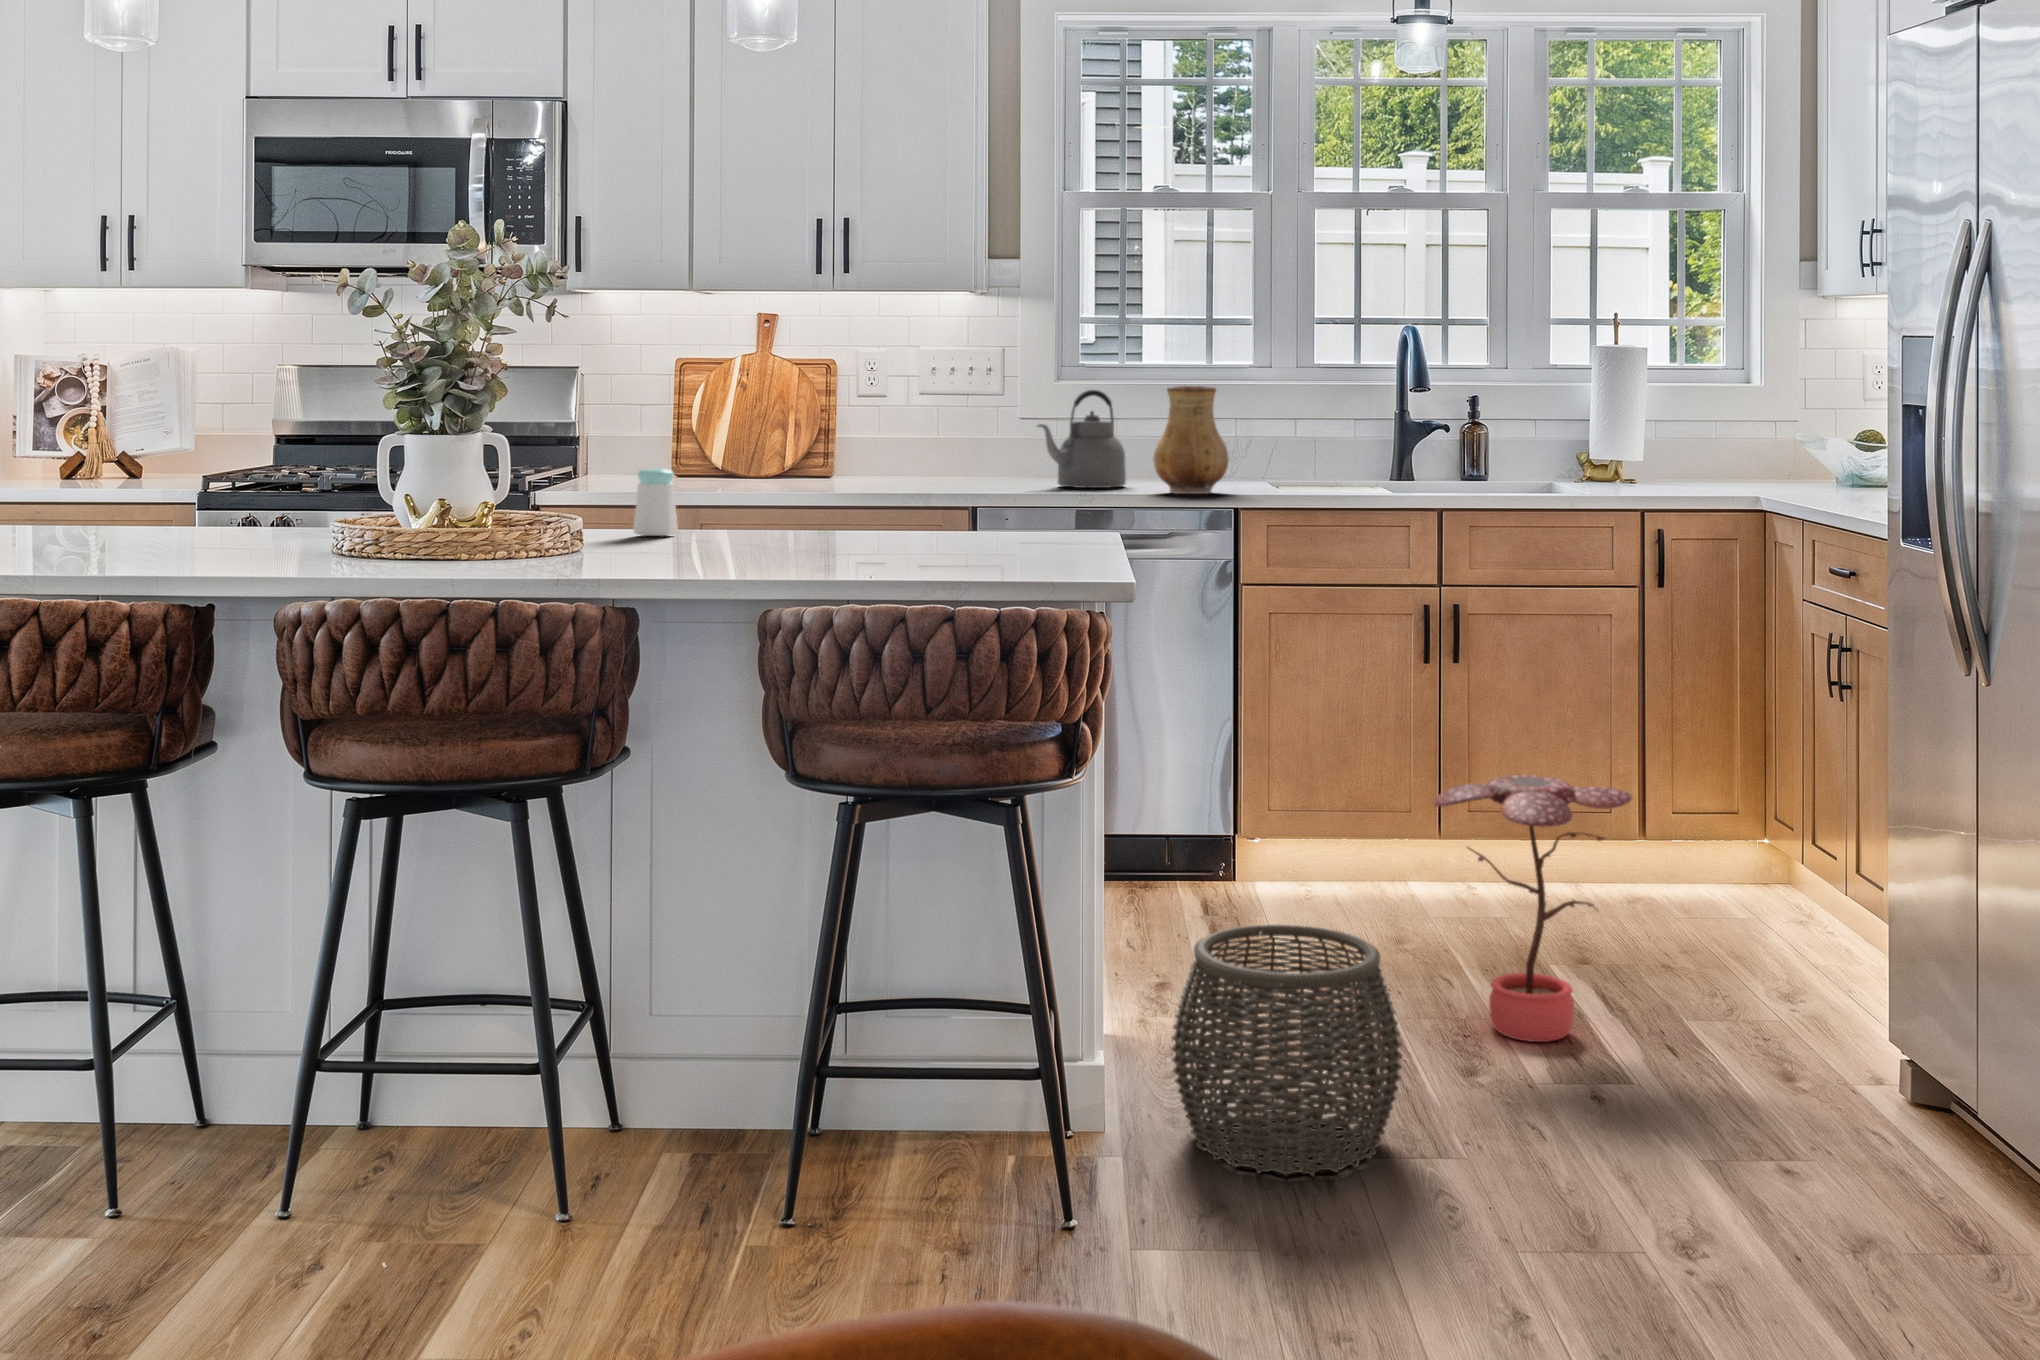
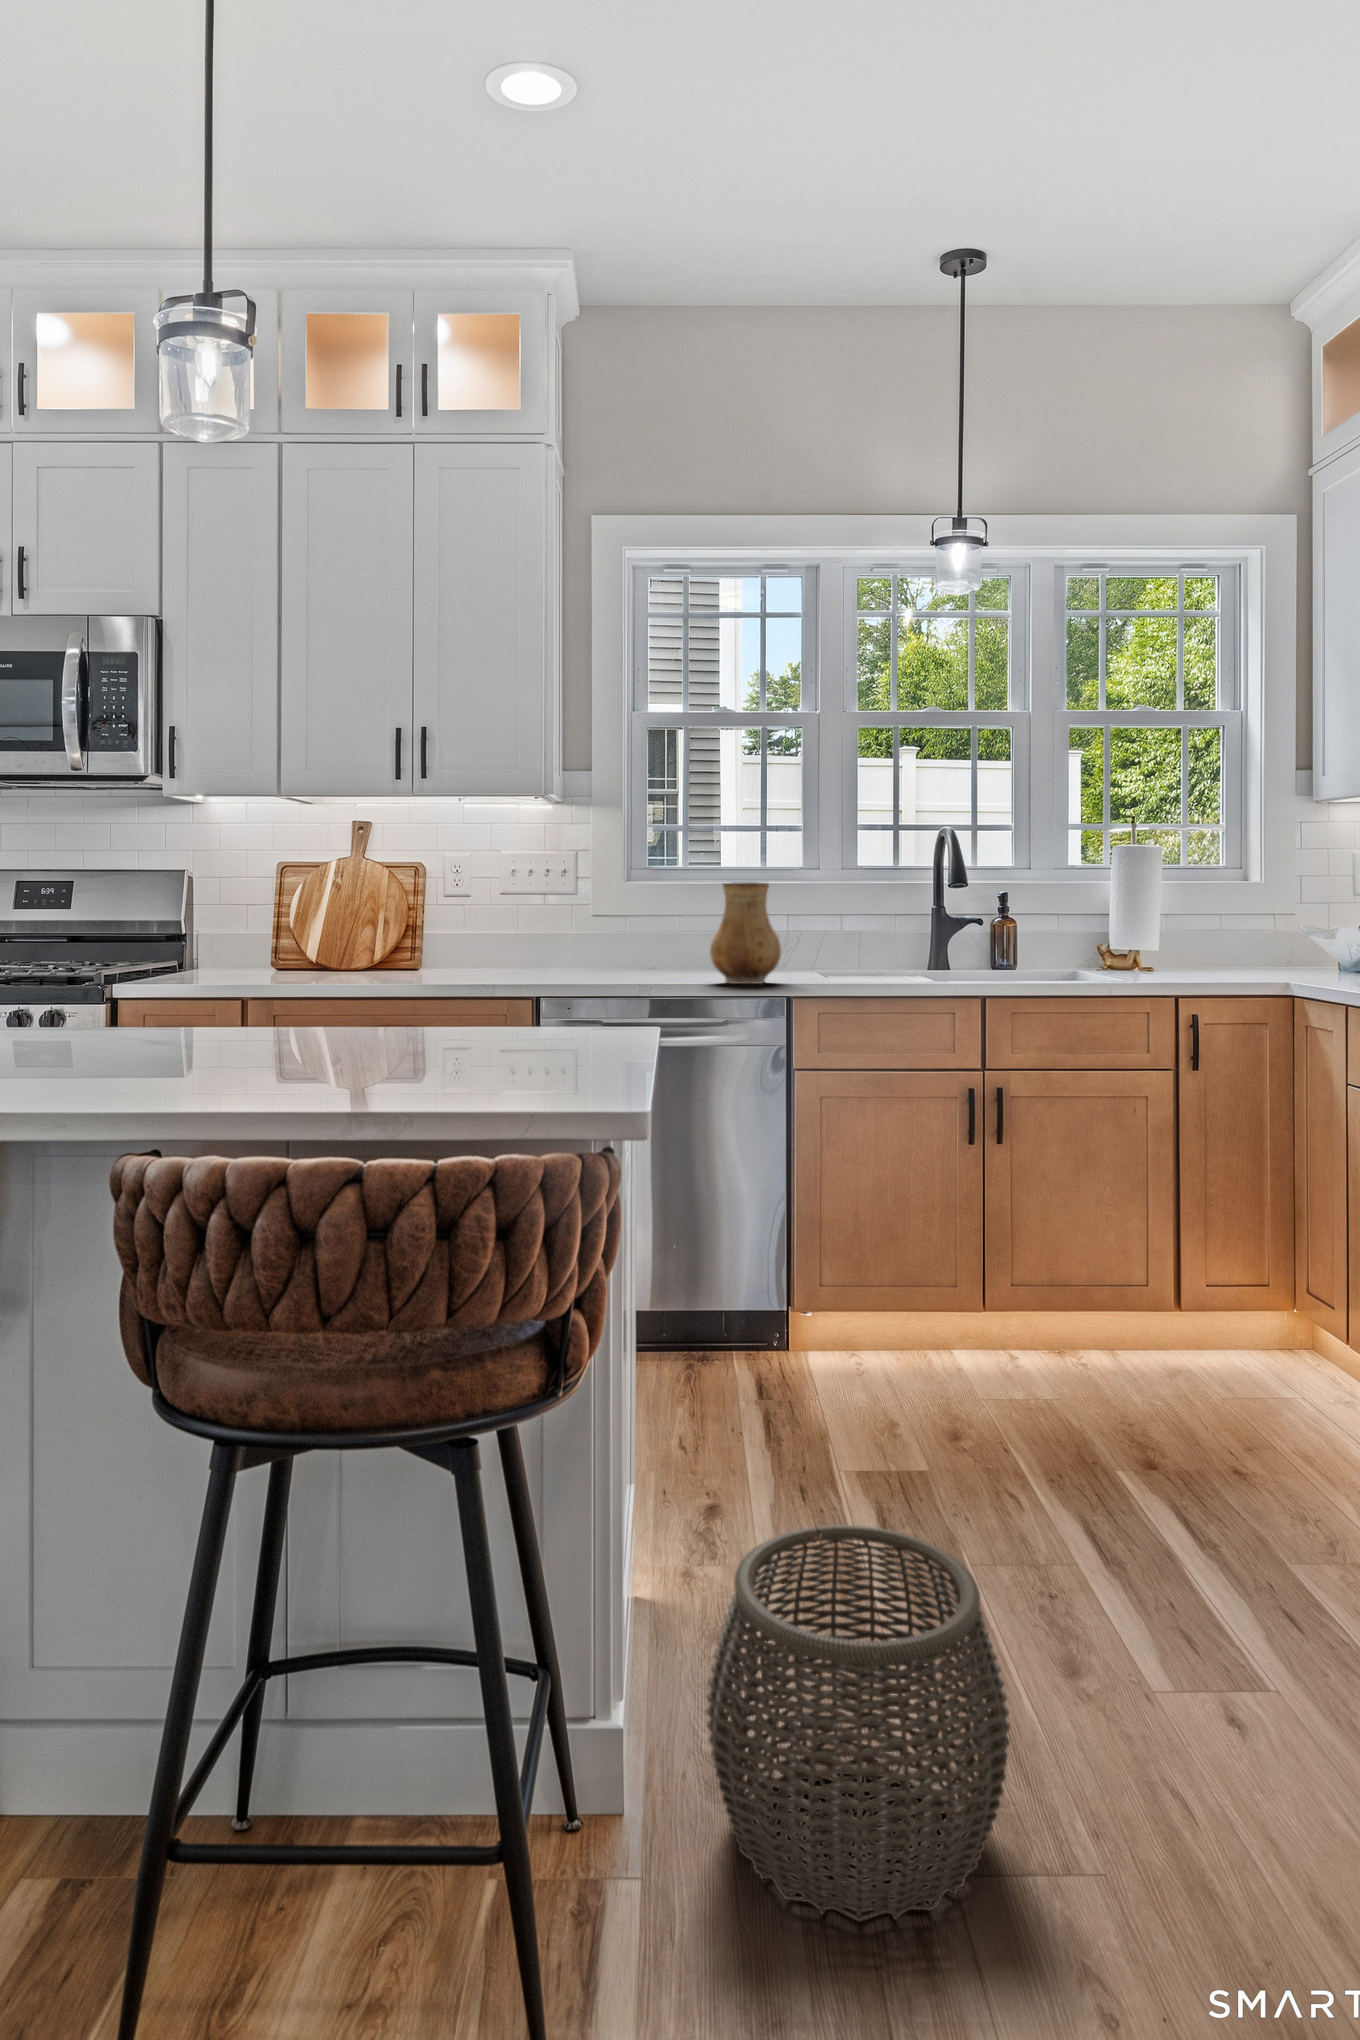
kettle: present [1038,390,1126,488] -> none [602,888,687,979]
salt shaker: present [633,468,677,536] -> none [107,960,160,1036]
potted plant: present [1433,775,1632,1042] -> none [1009,1290,1236,1606]

